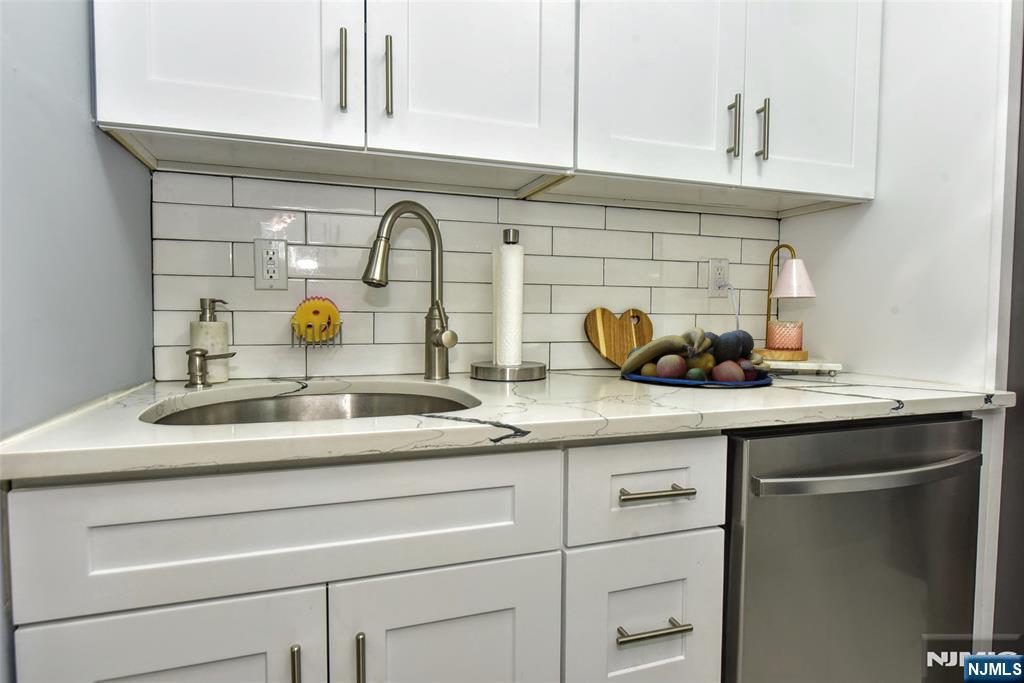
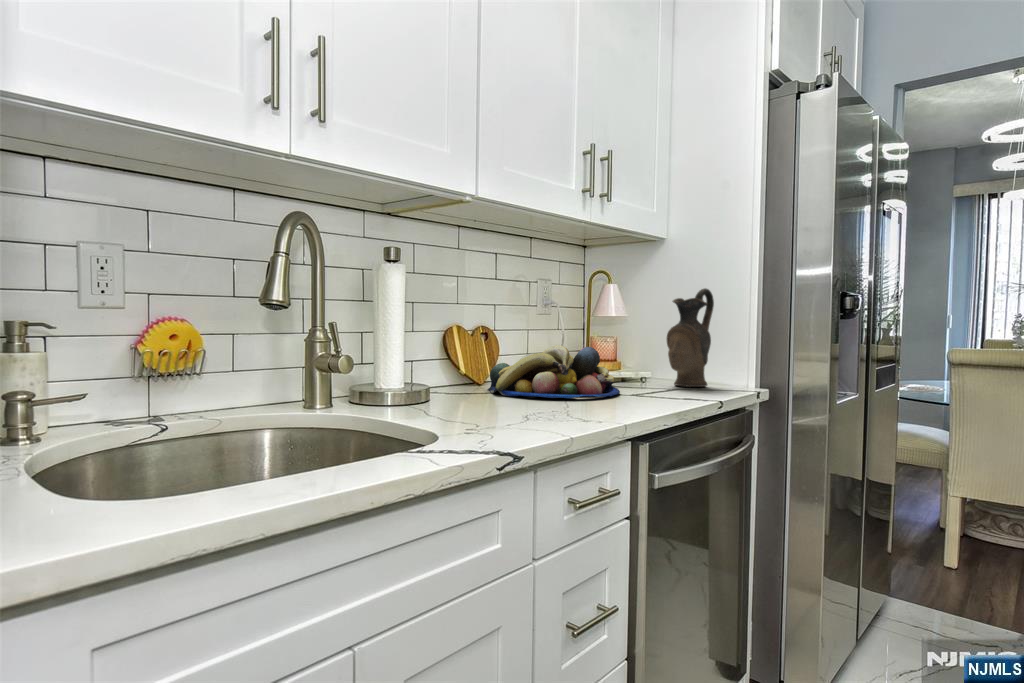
ceramic pitcher: none [859,257,934,383] -> present [667,288,714,387]

